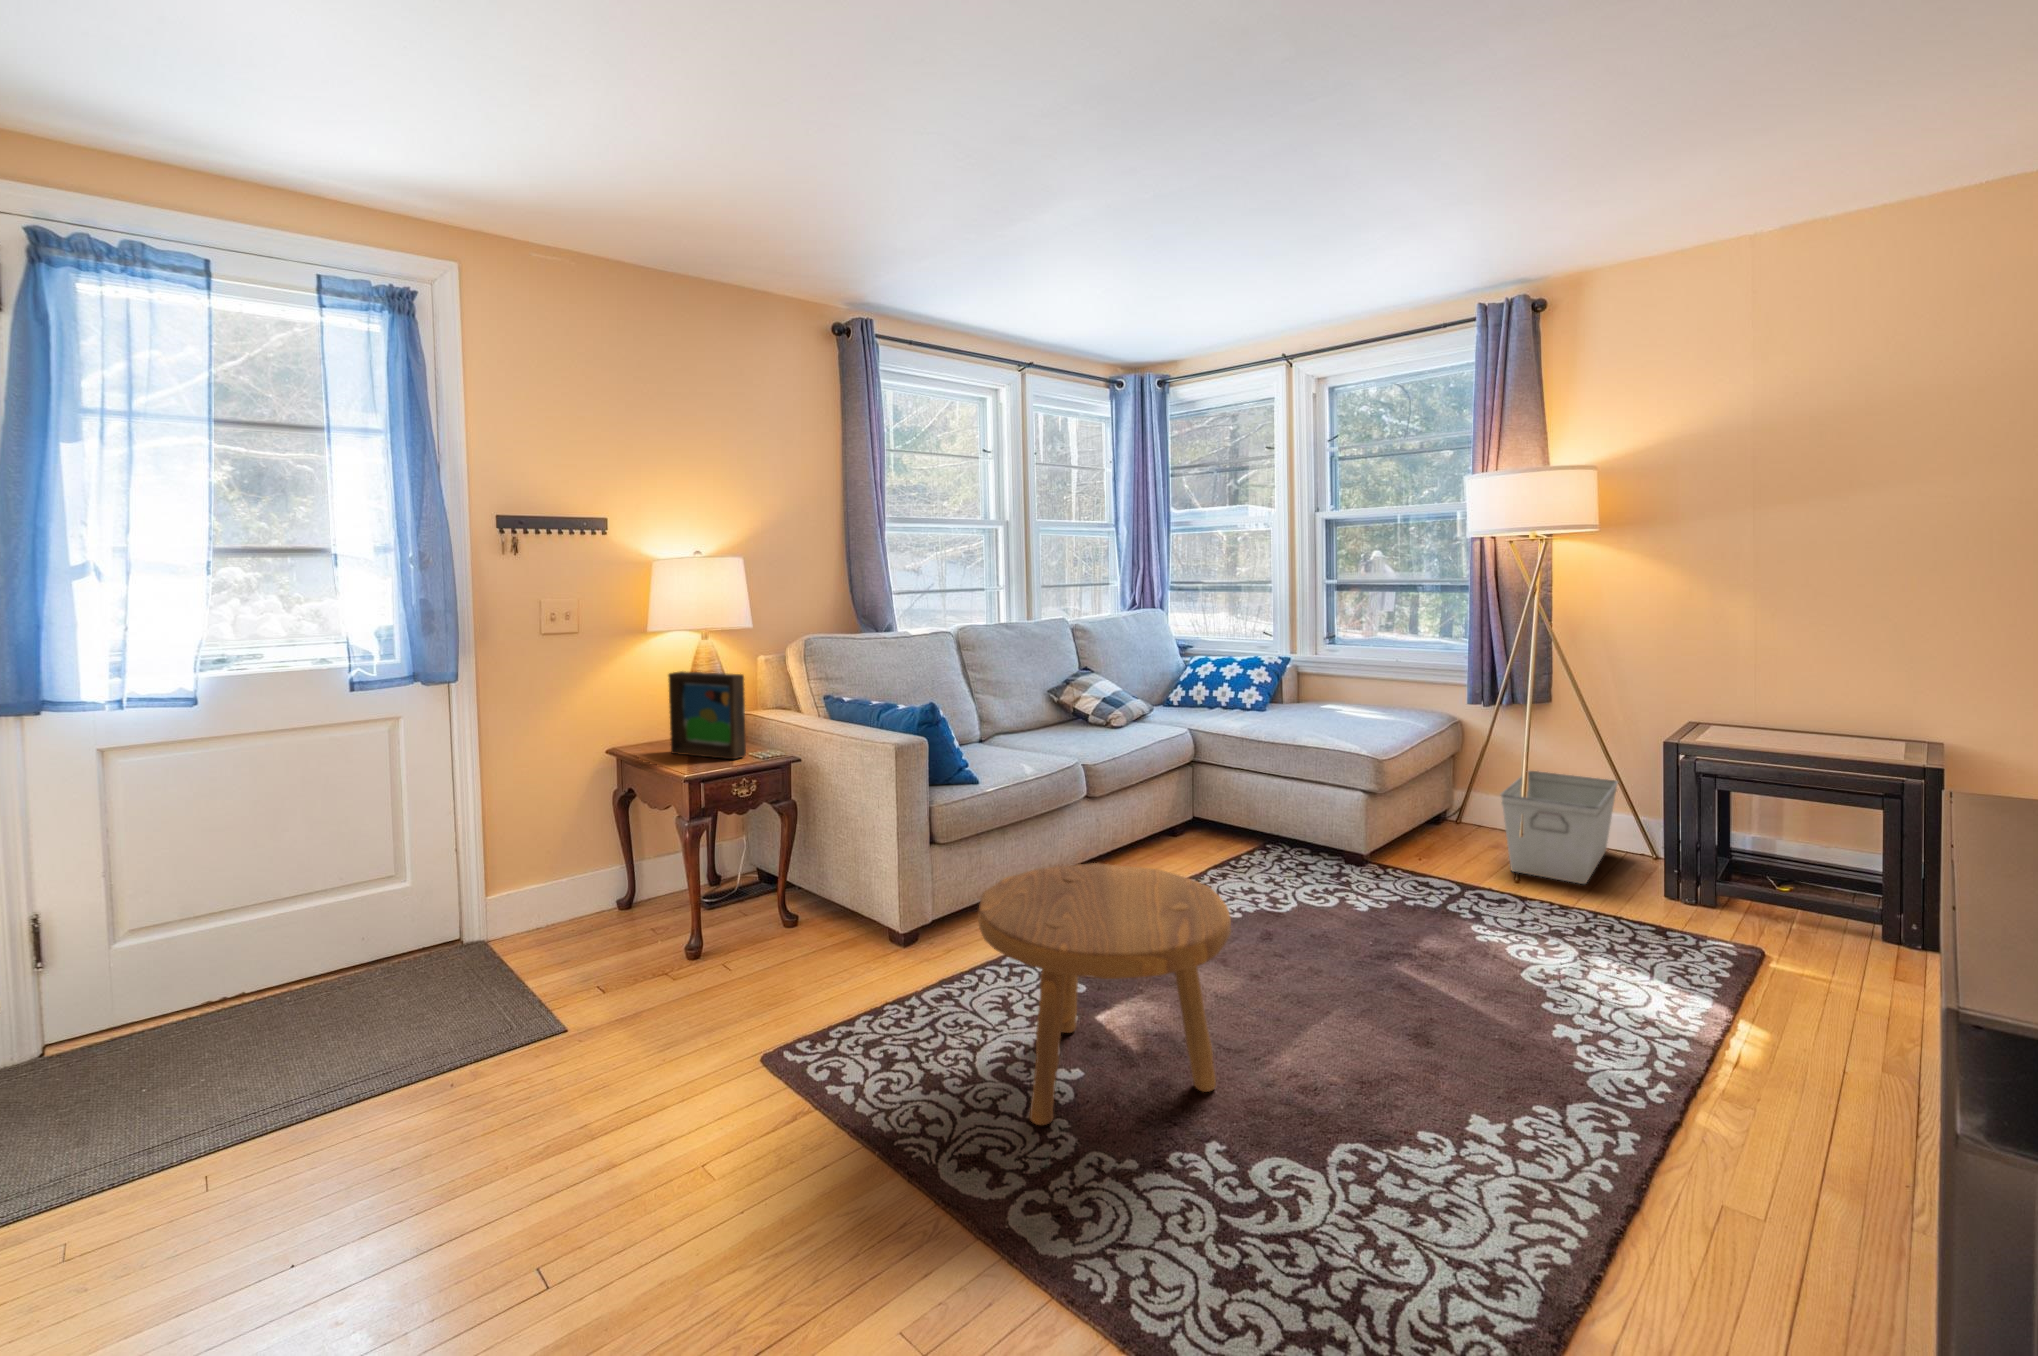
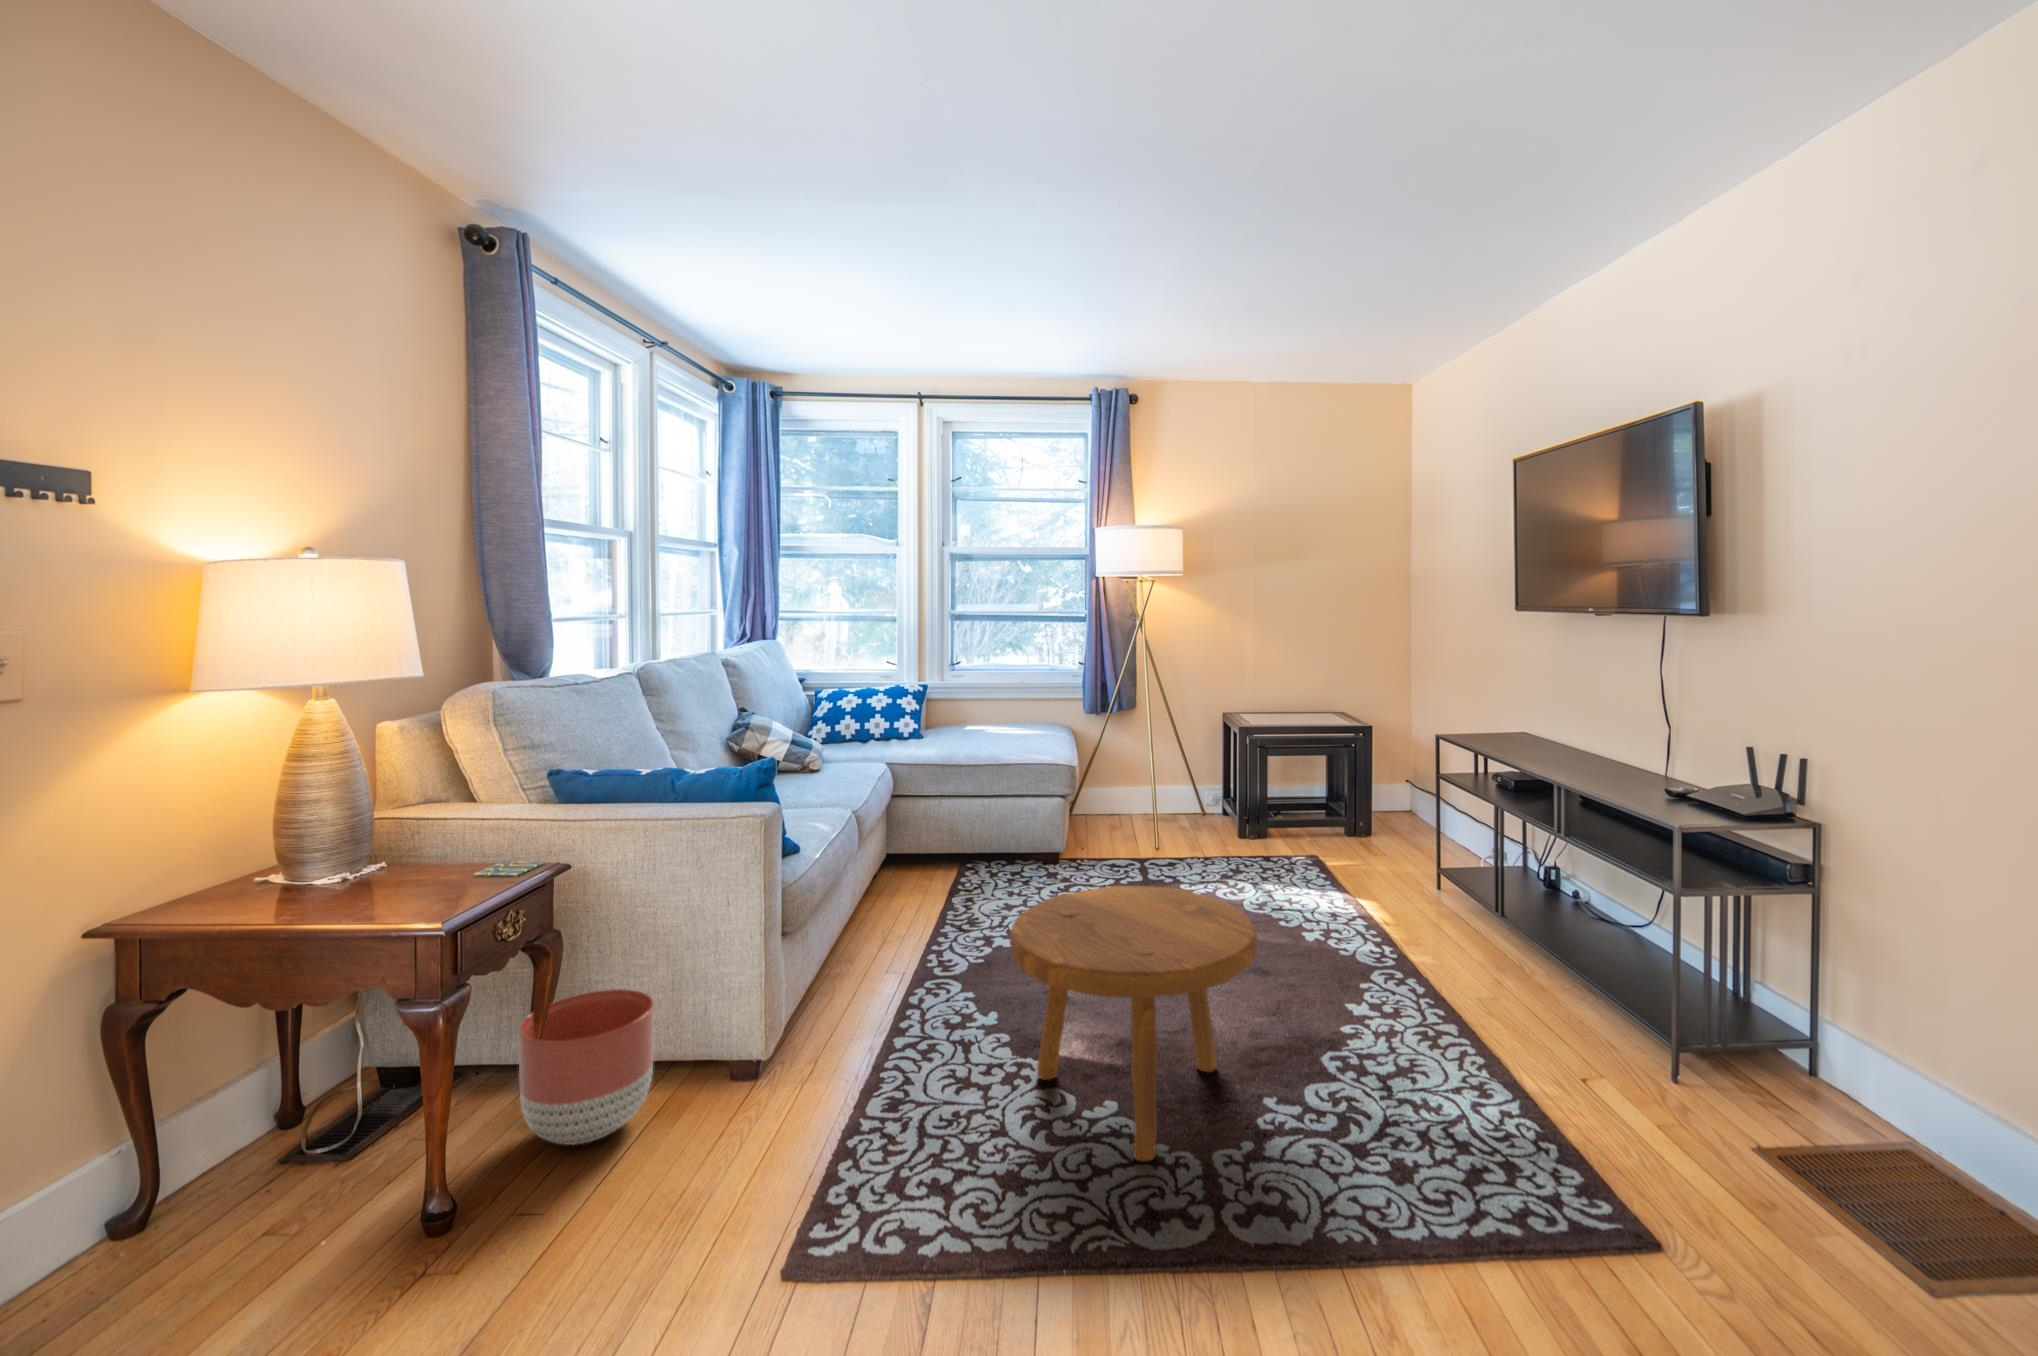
picture frame: present [668,671,746,759] -> none [318,749,490,899]
storage bin: present [1501,771,1618,884] -> none [1129,762,1210,844]
planter: none [749,850,831,948] -> present [518,989,654,1145]

